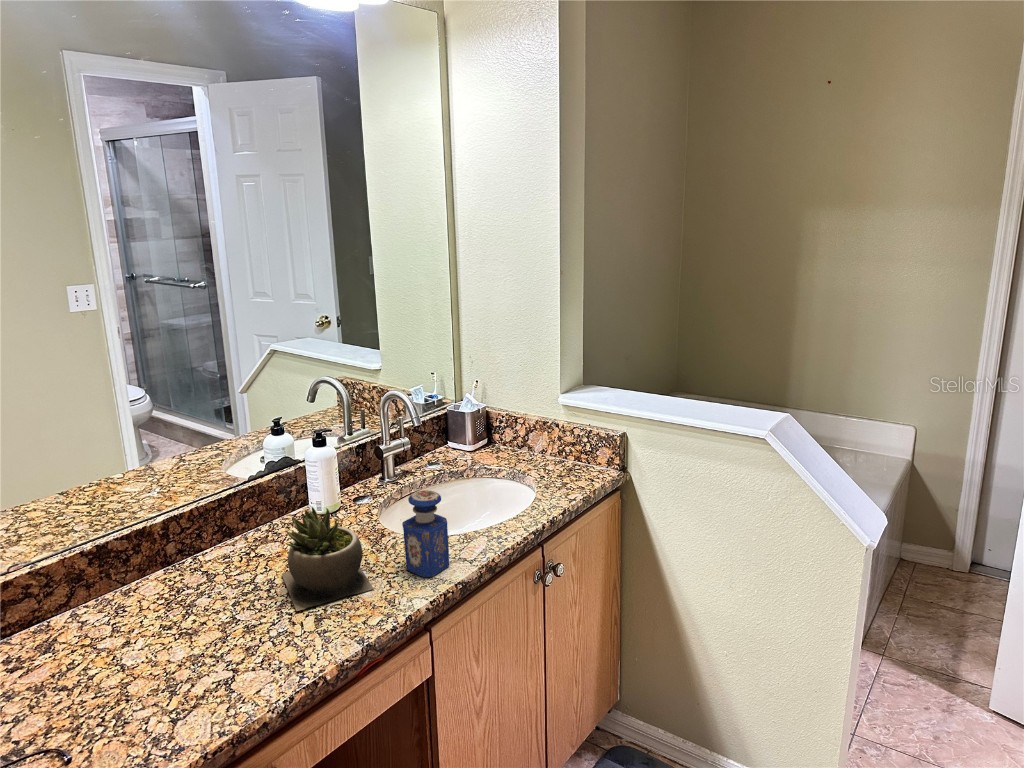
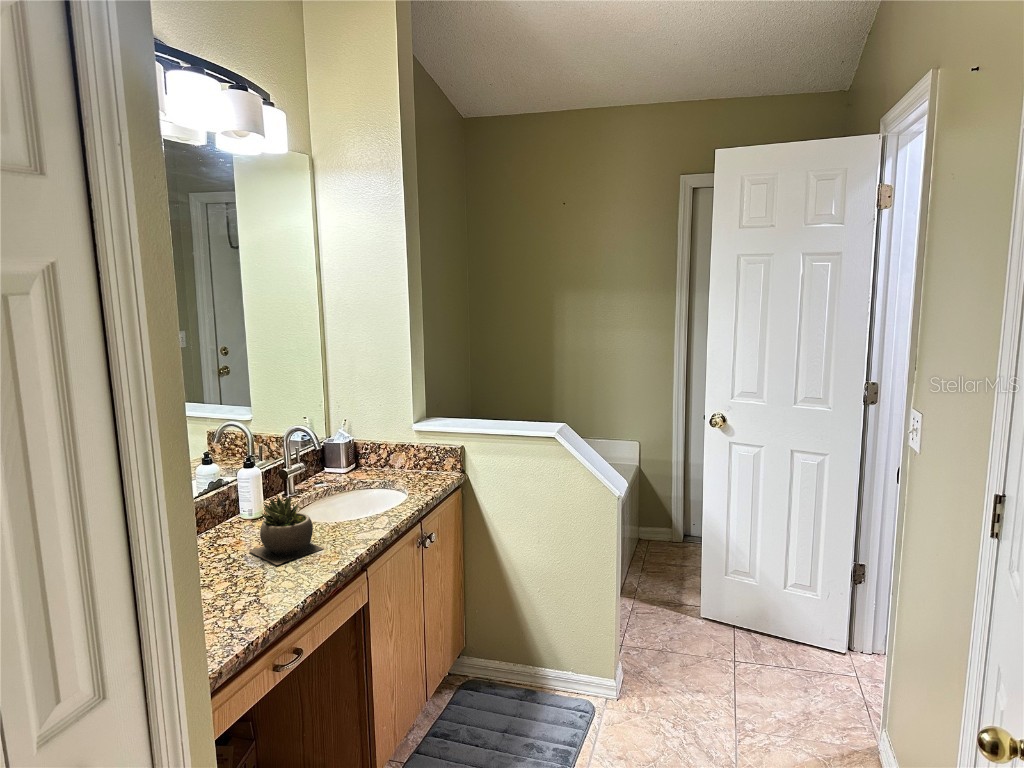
perfume bottle: present [402,490,449,577] -> none [337,481,370,539]

